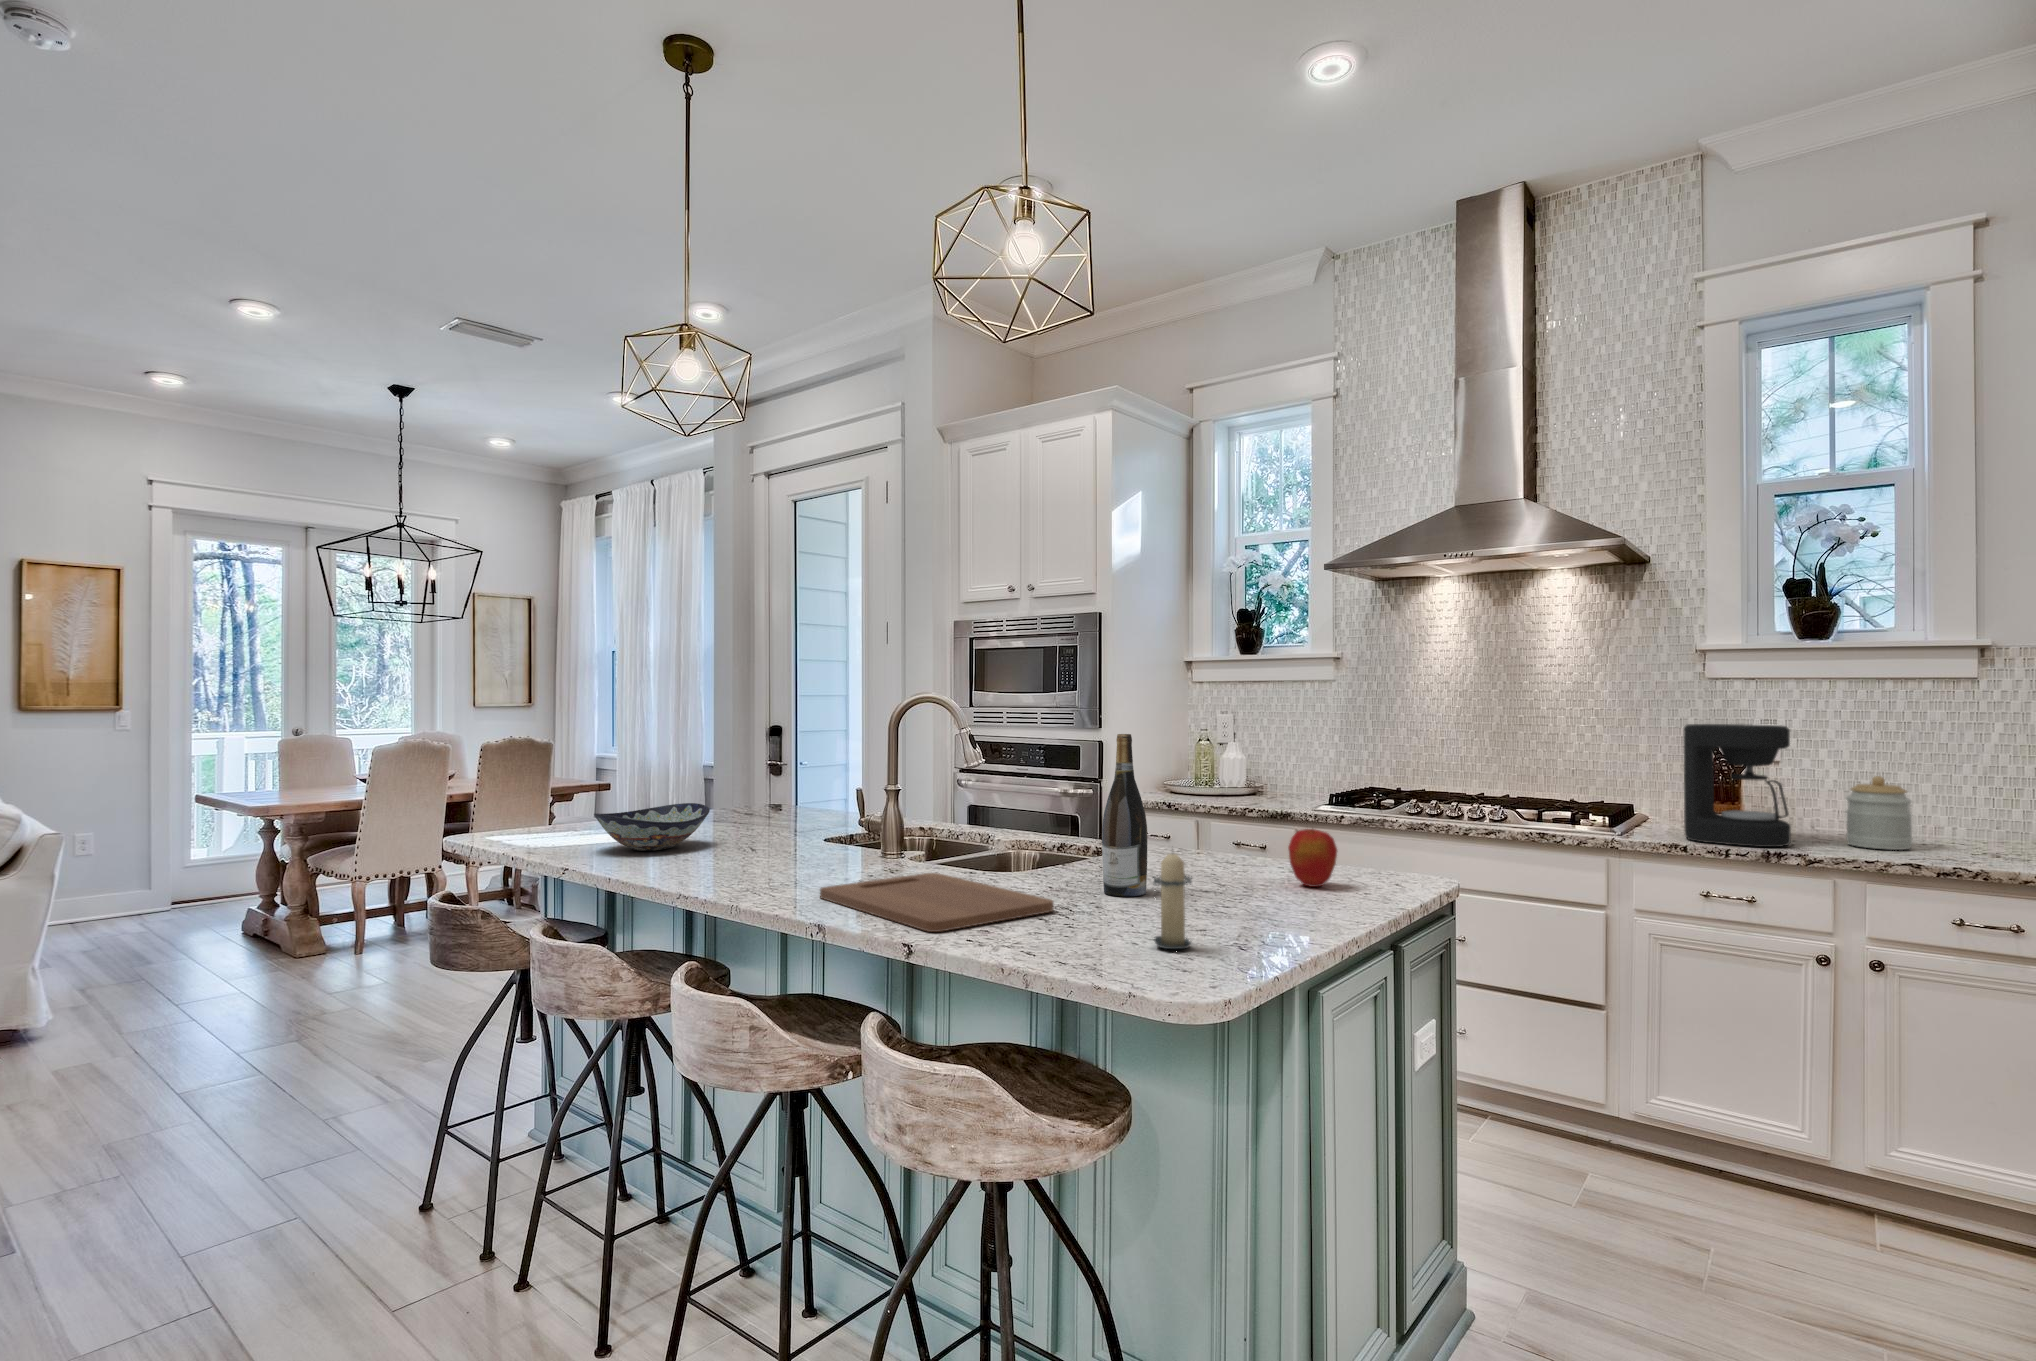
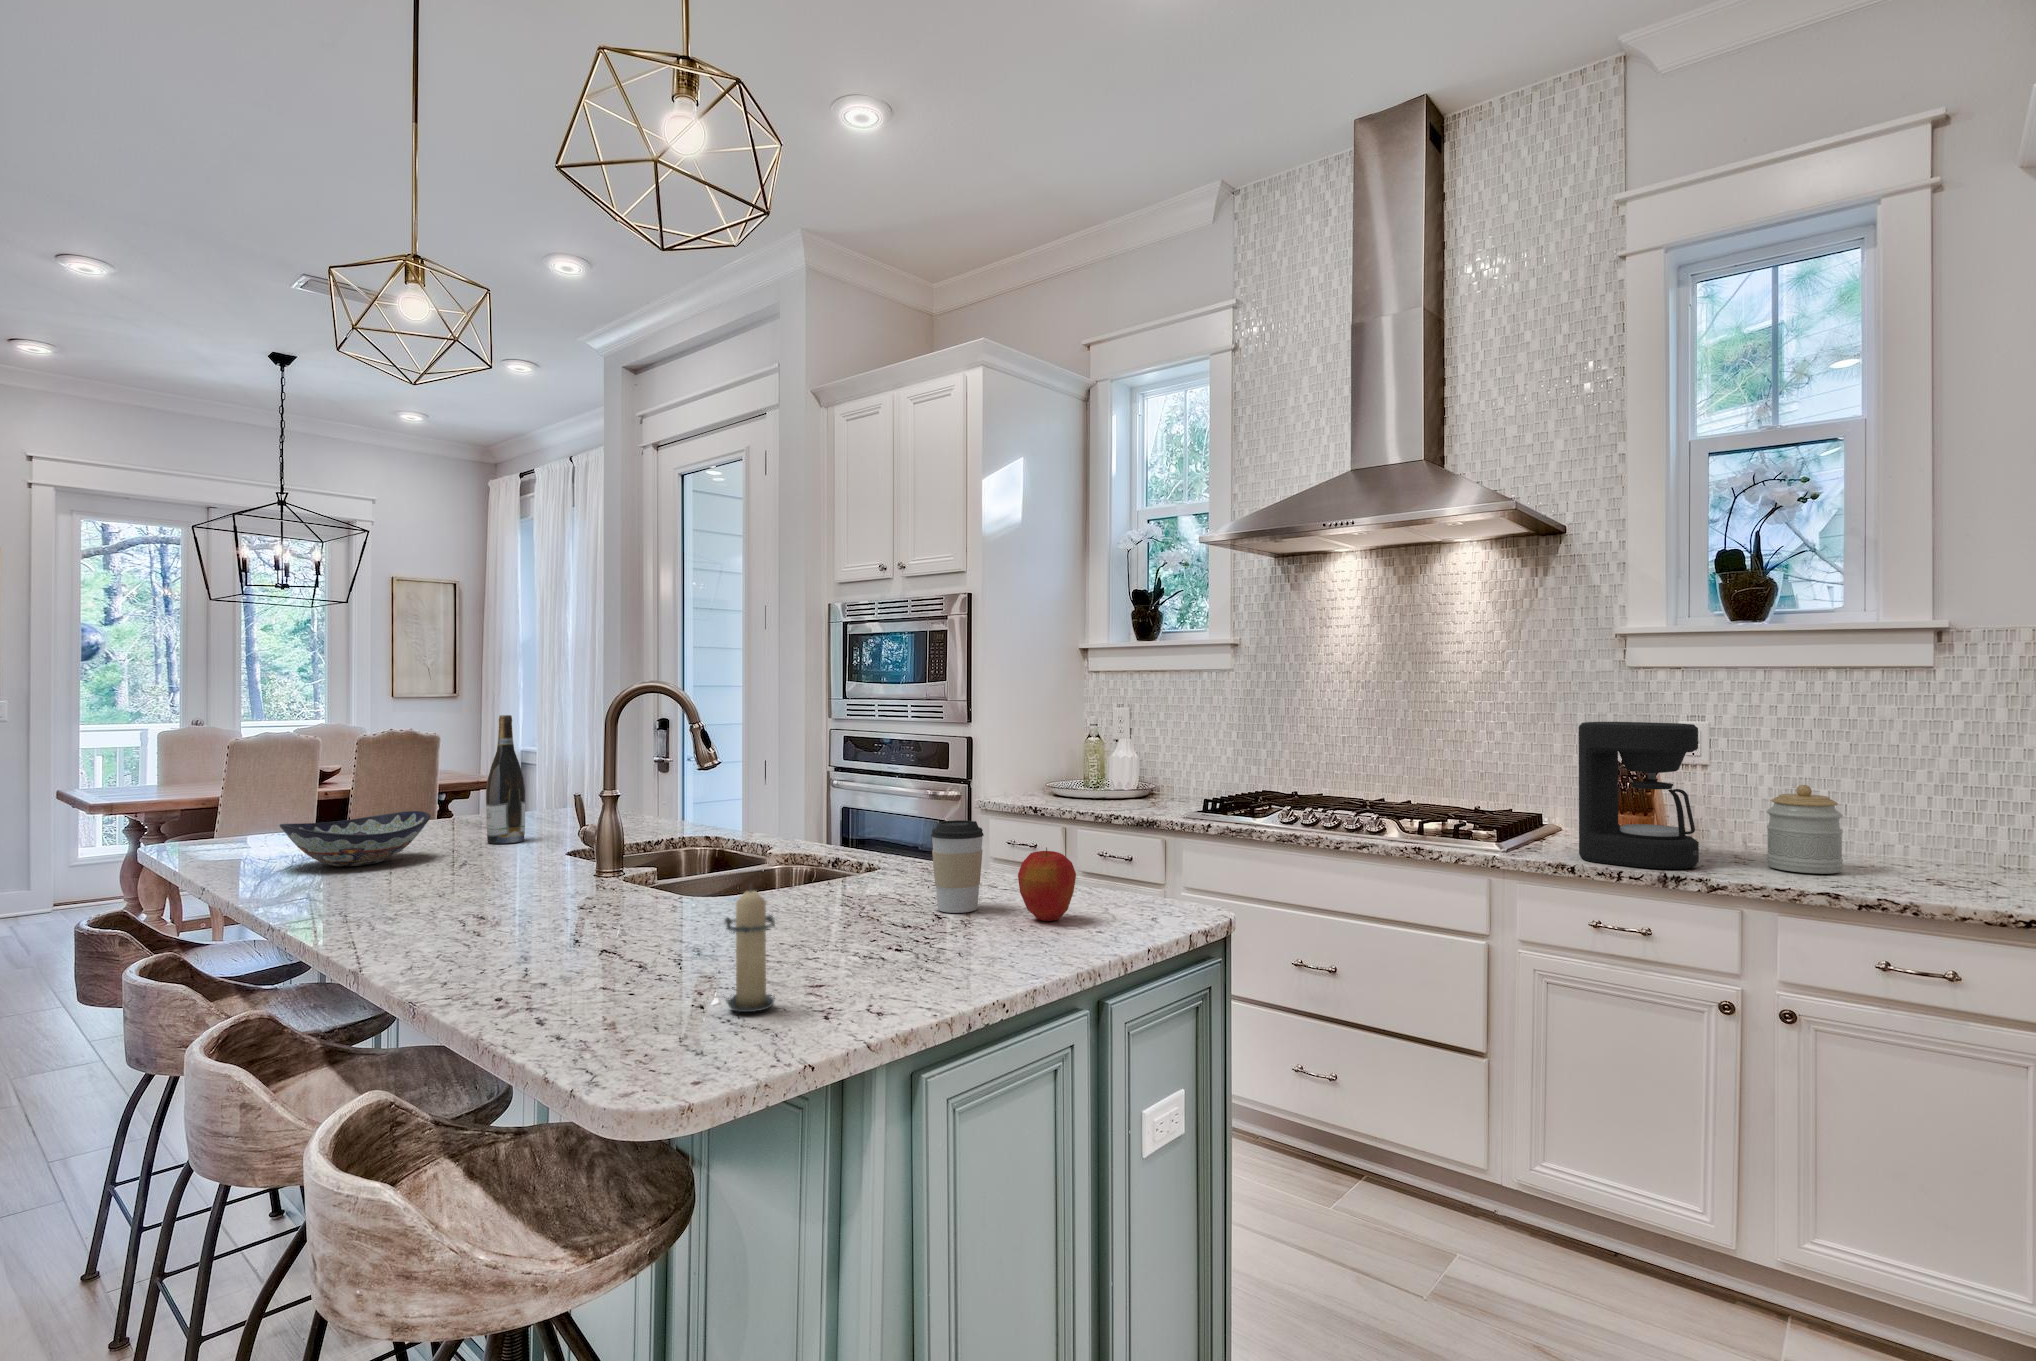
wine bottle: present [1102,734,1147,896] -> present [486,715,525,844]
coffee cup: none [1204,805,1249,882] -> present [931,820,984,913]
cutting board: present [820,873,1054,932] -> none [436,900,683,982]

